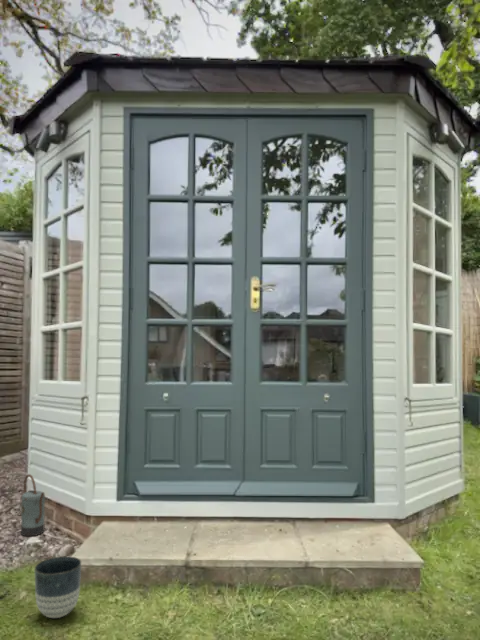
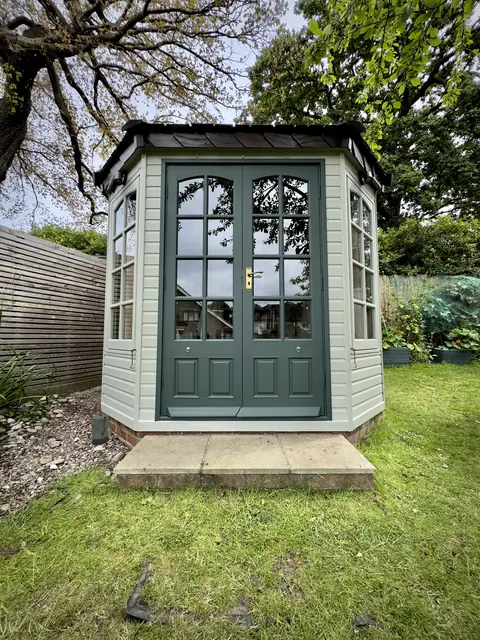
planter: present [35,556,81,618] -> none [81,470,119,521]

